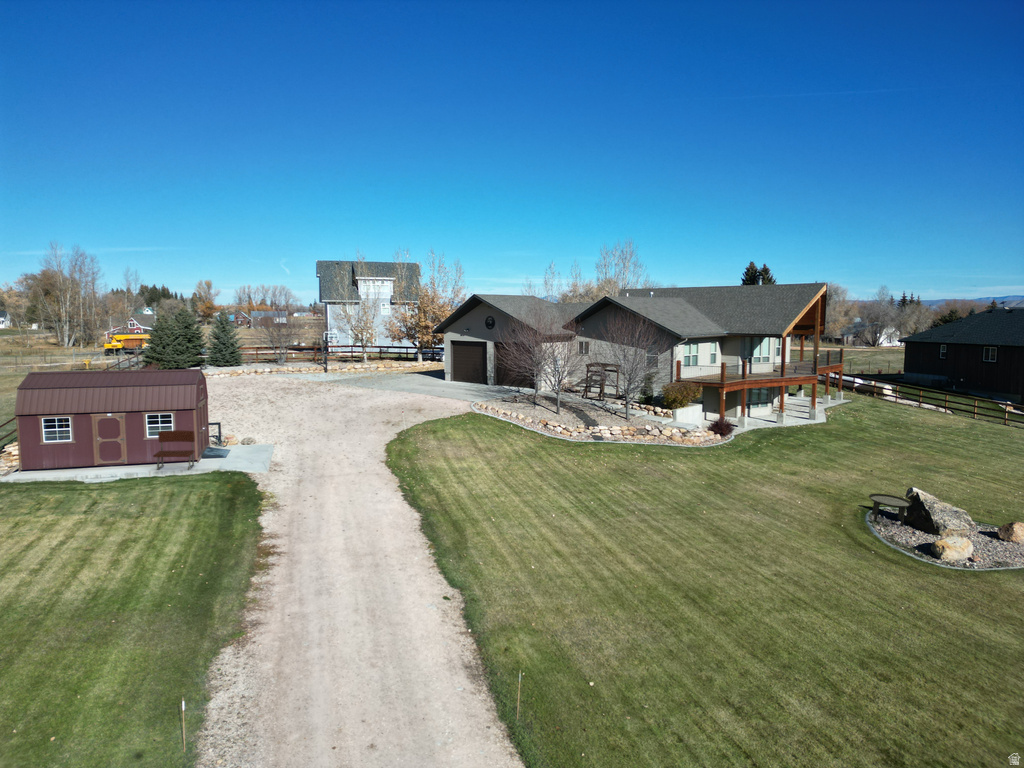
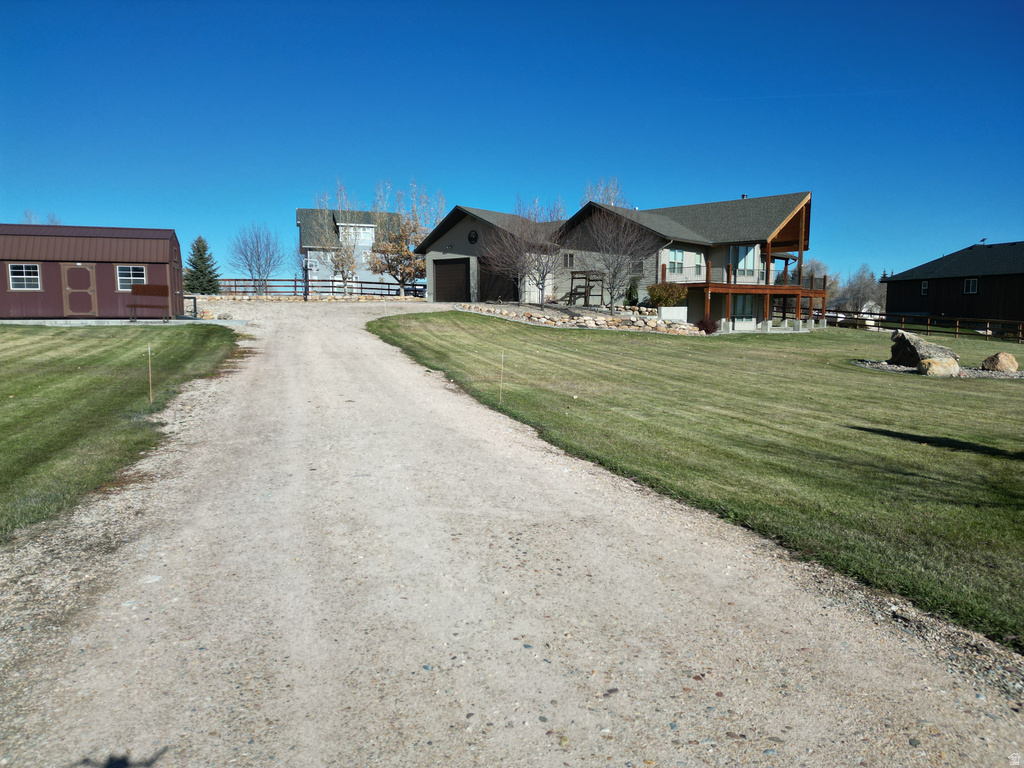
round table: present [869,494,912,526] -> none [850,343,891,368]

